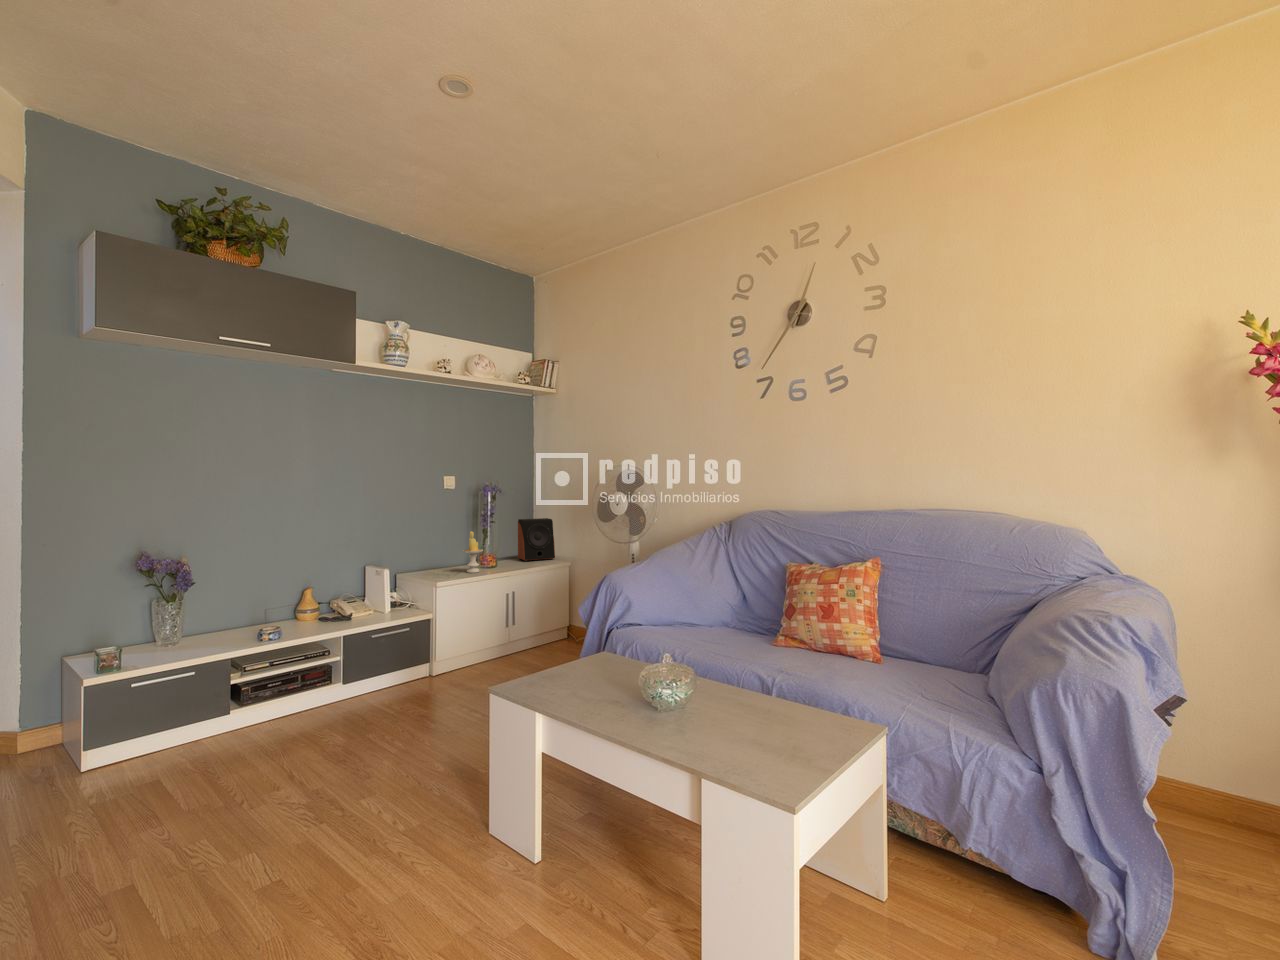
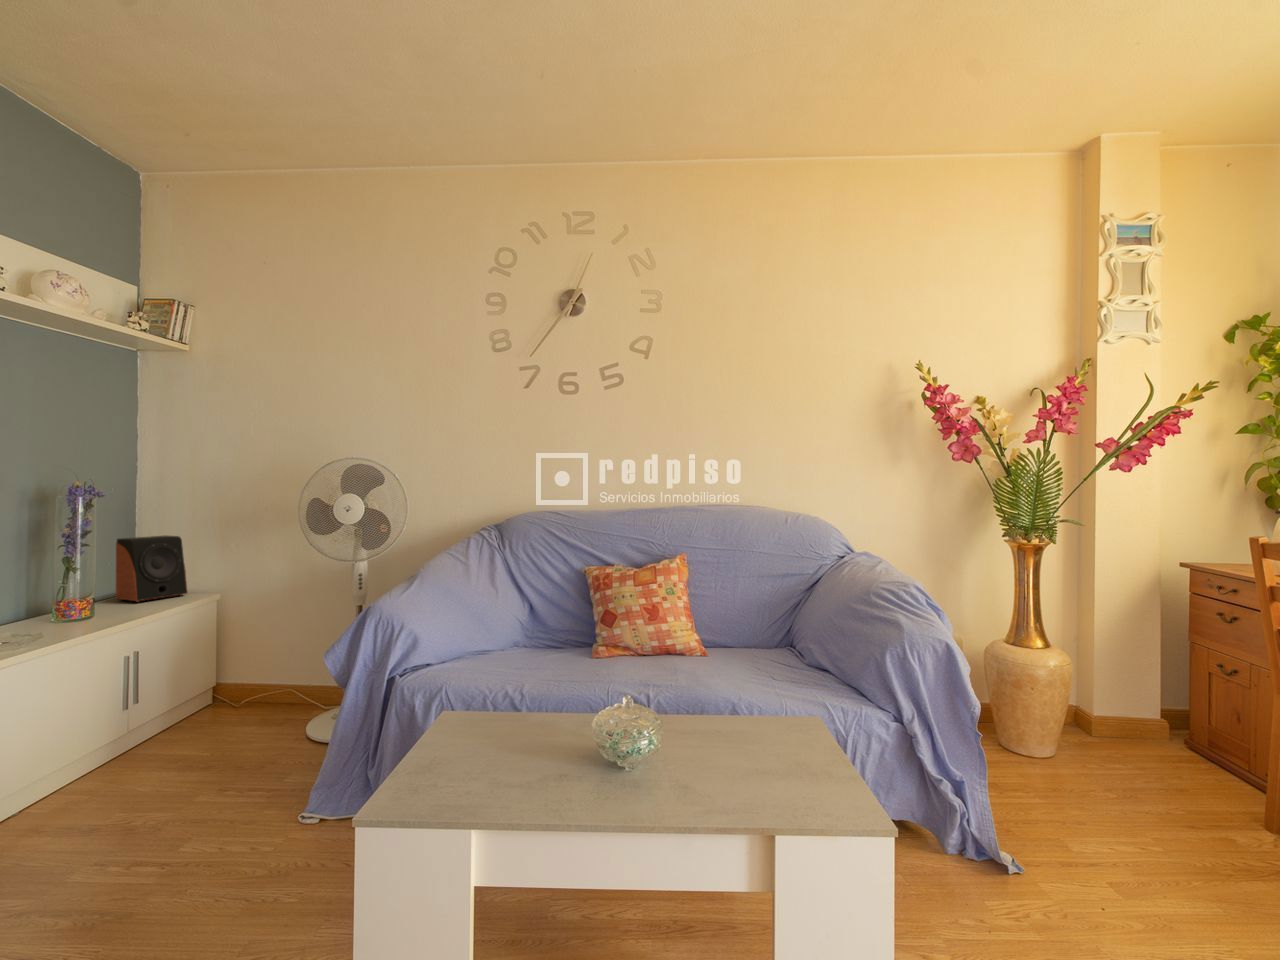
candle: present [463,531,483,573] -> none [36,561,81,630]

